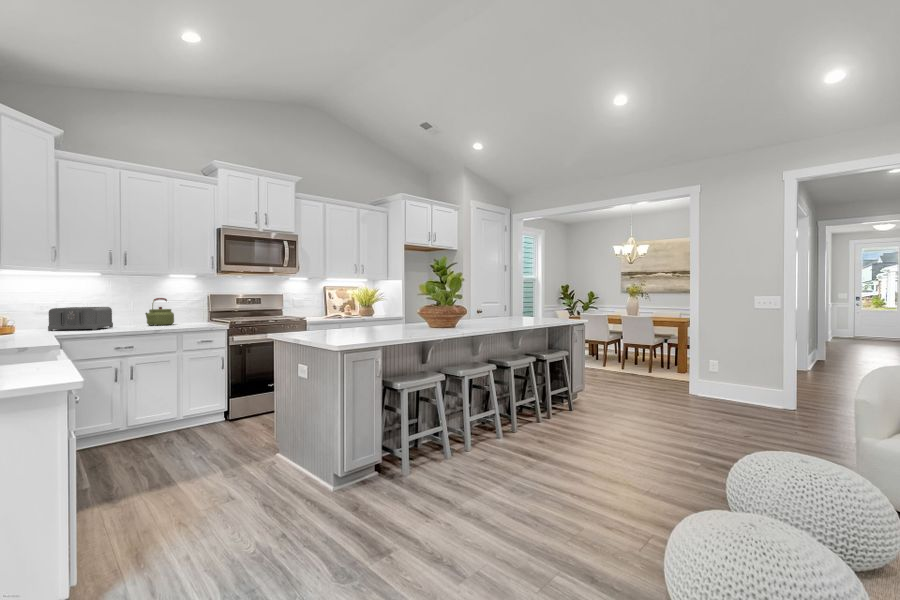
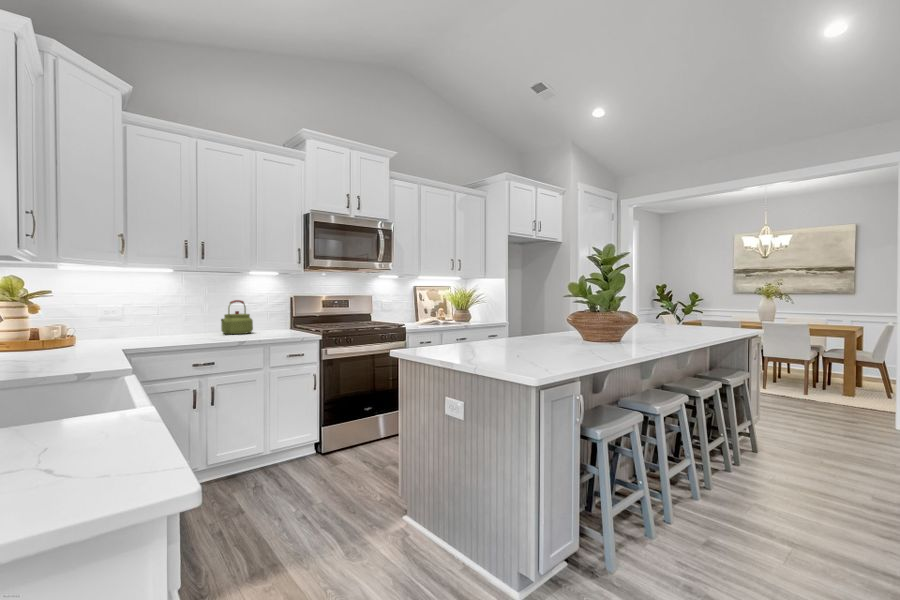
toaster: present [48,307,113,331] -> none [109,312,184,343]

